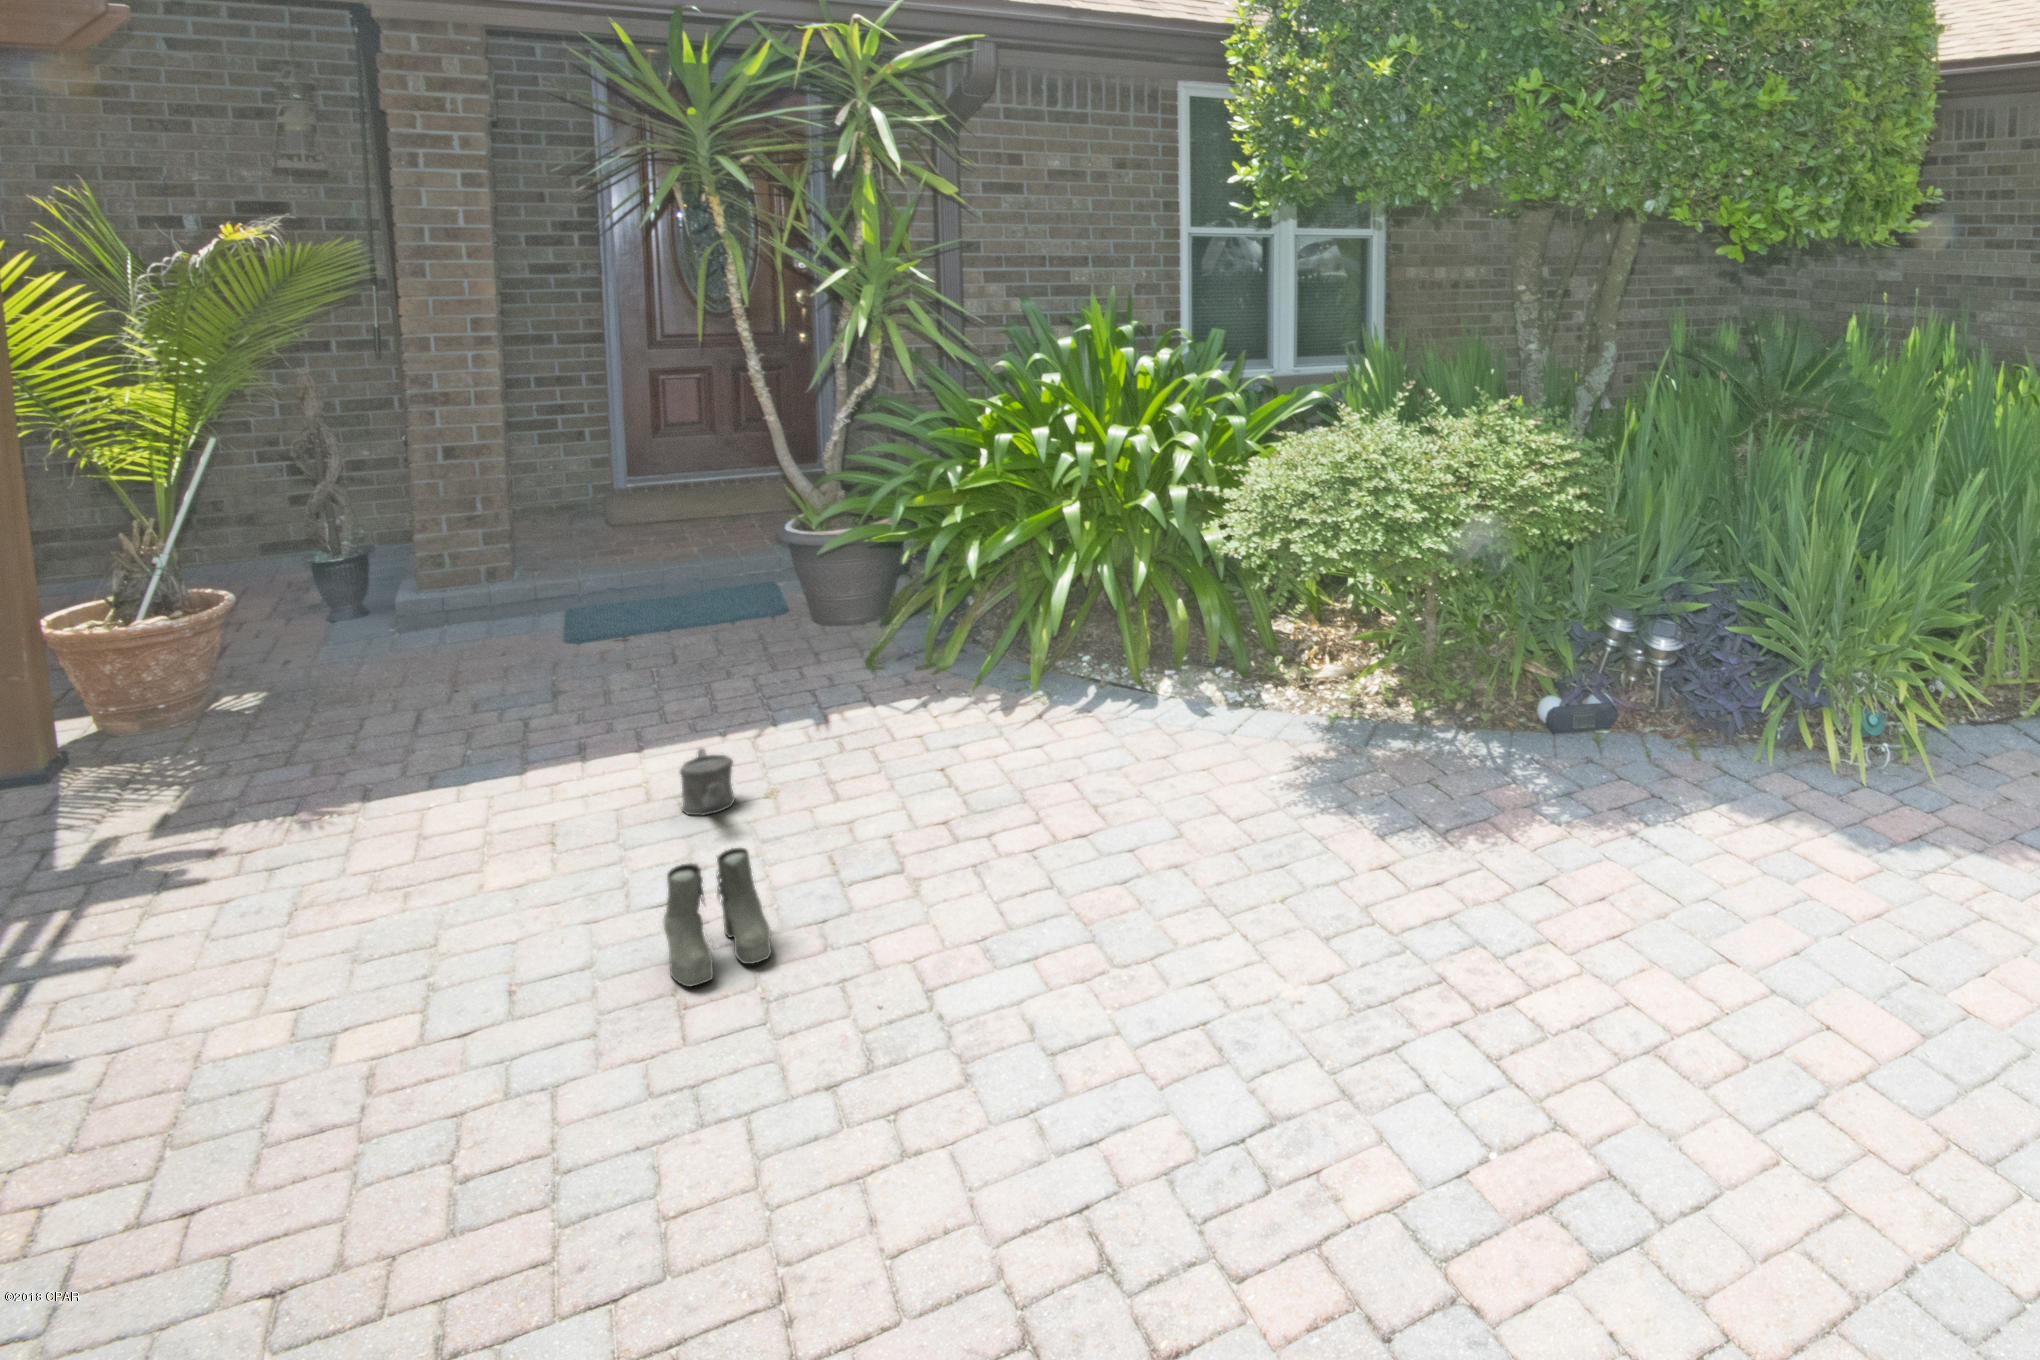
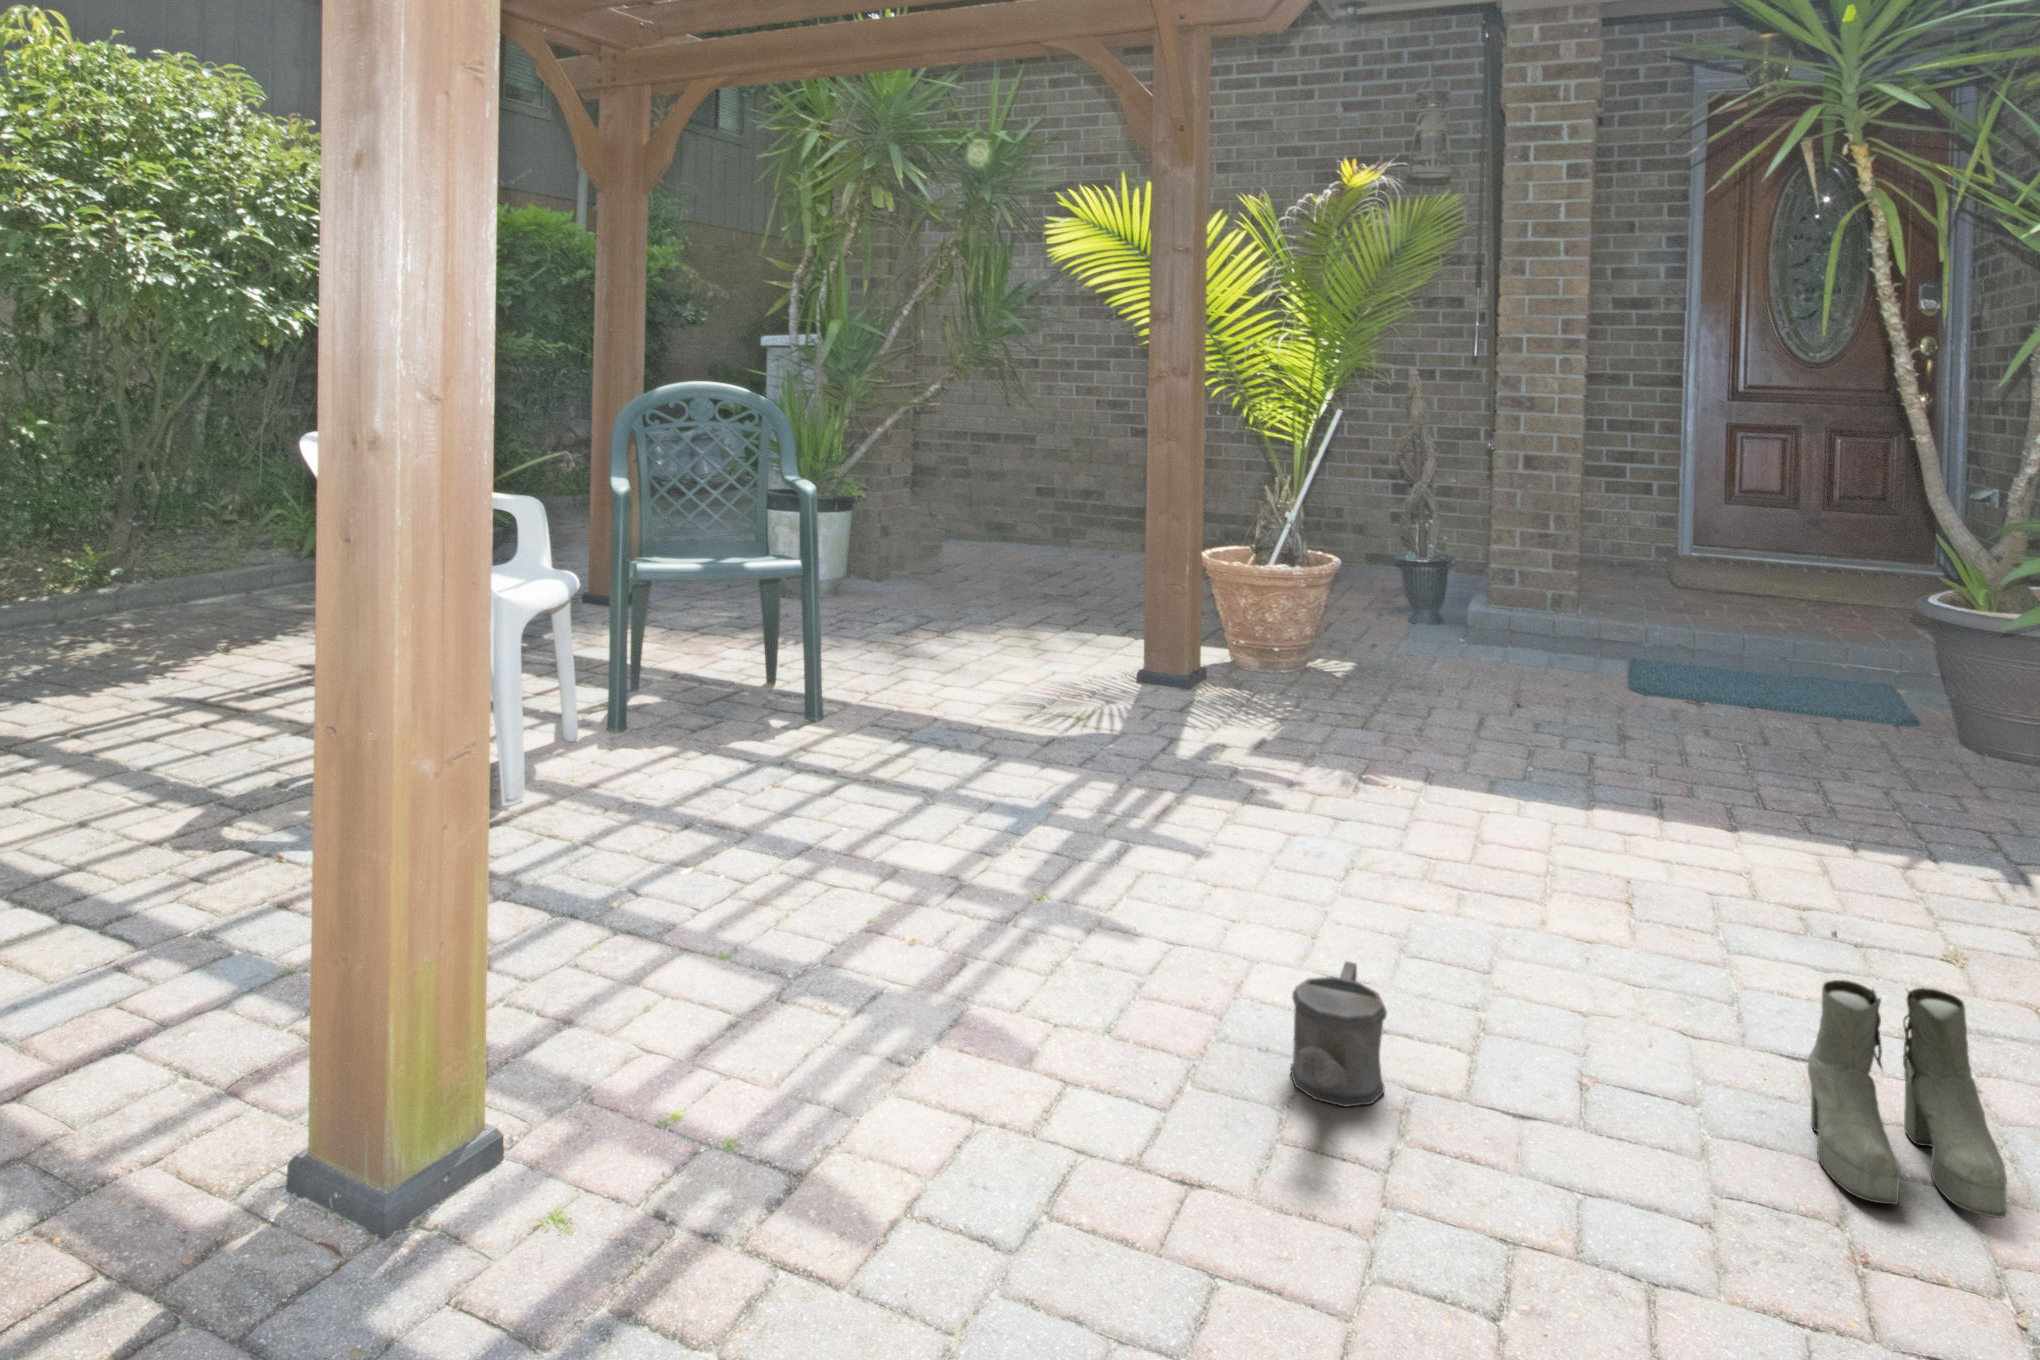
watering can: present [680,749,735,816] -> present [1290,961,1387,1107]

